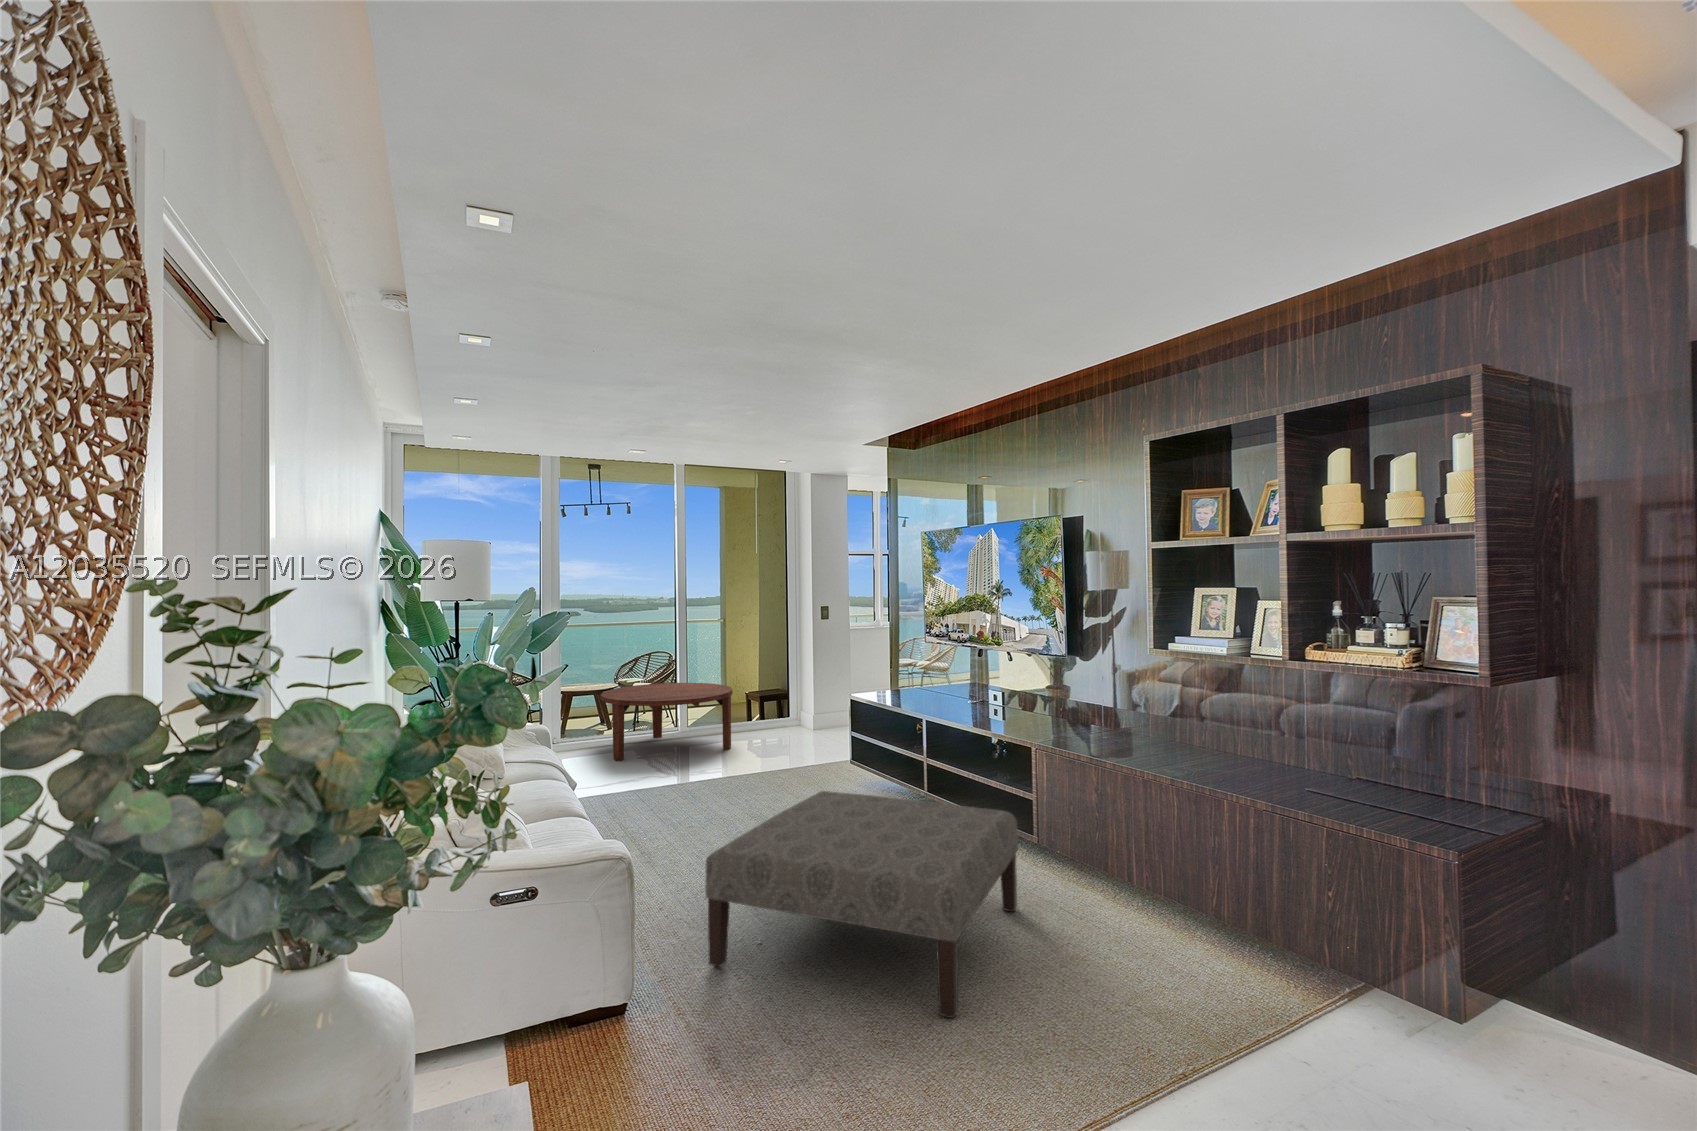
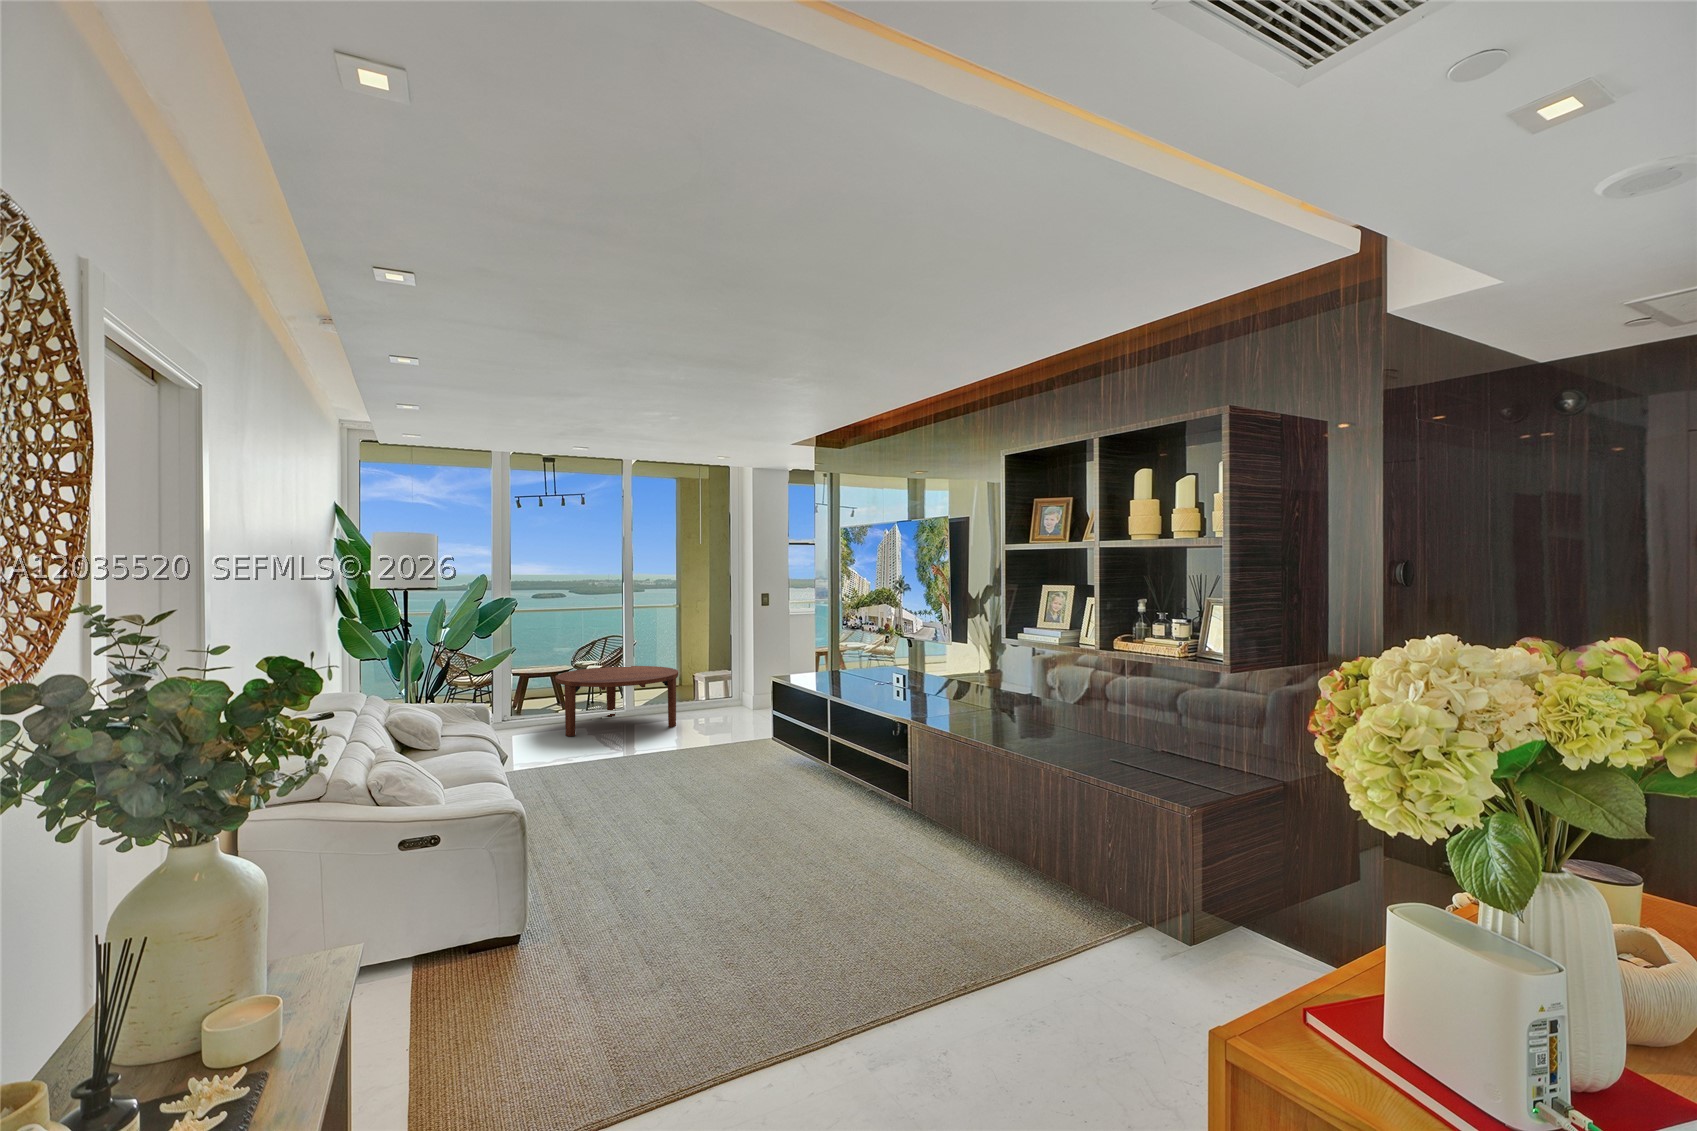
ottoman: present [705,791,1018,1018] -> none [602,761,883,943]

